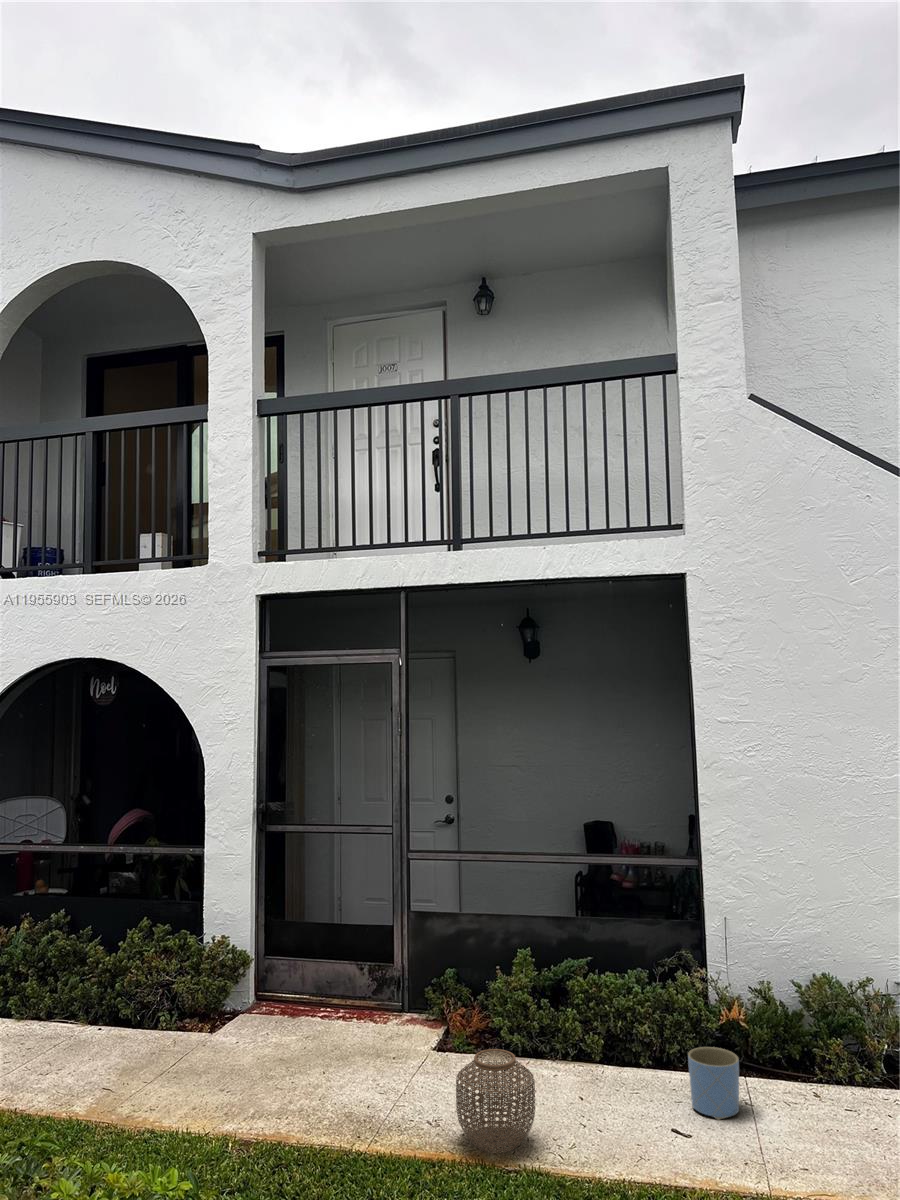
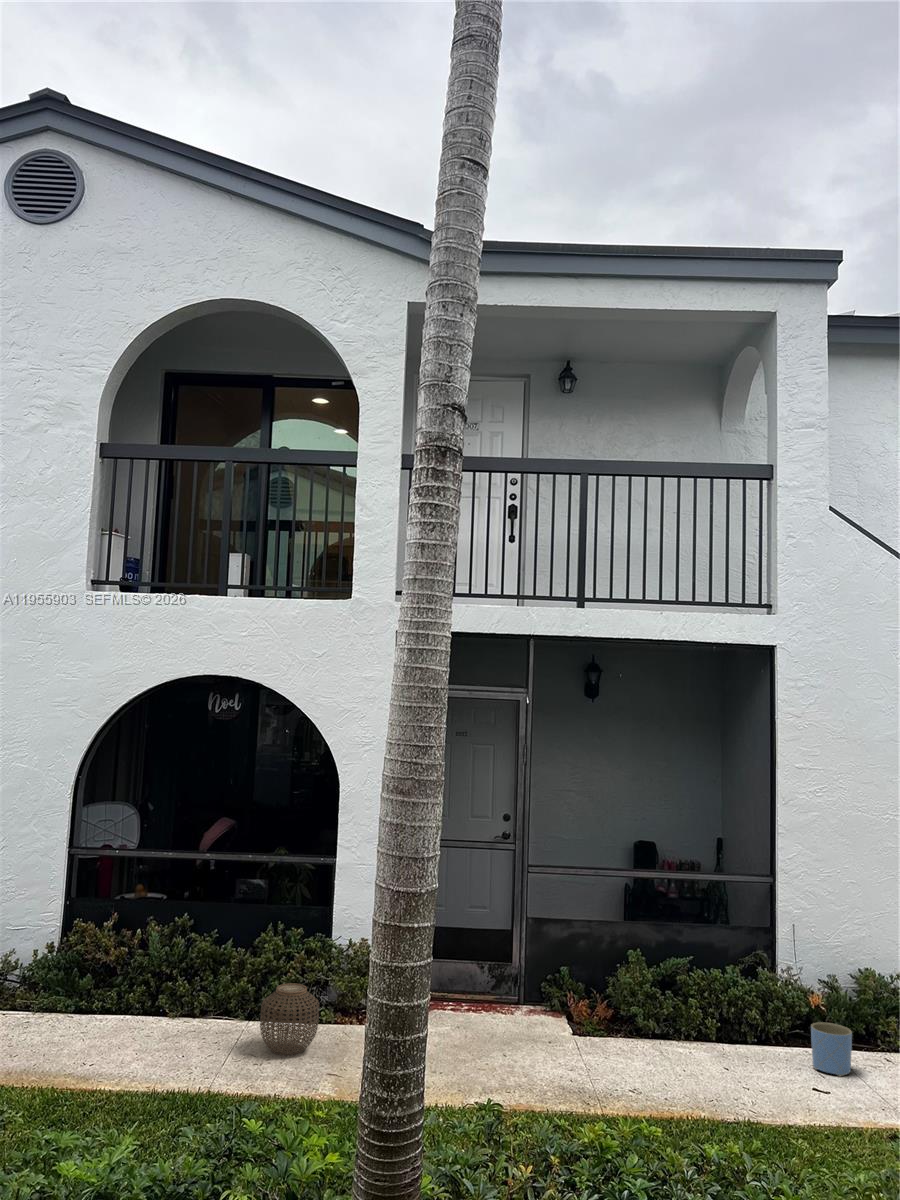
woven basket: present [456,1049,535,1153] -> present [260,983,319,1055]

